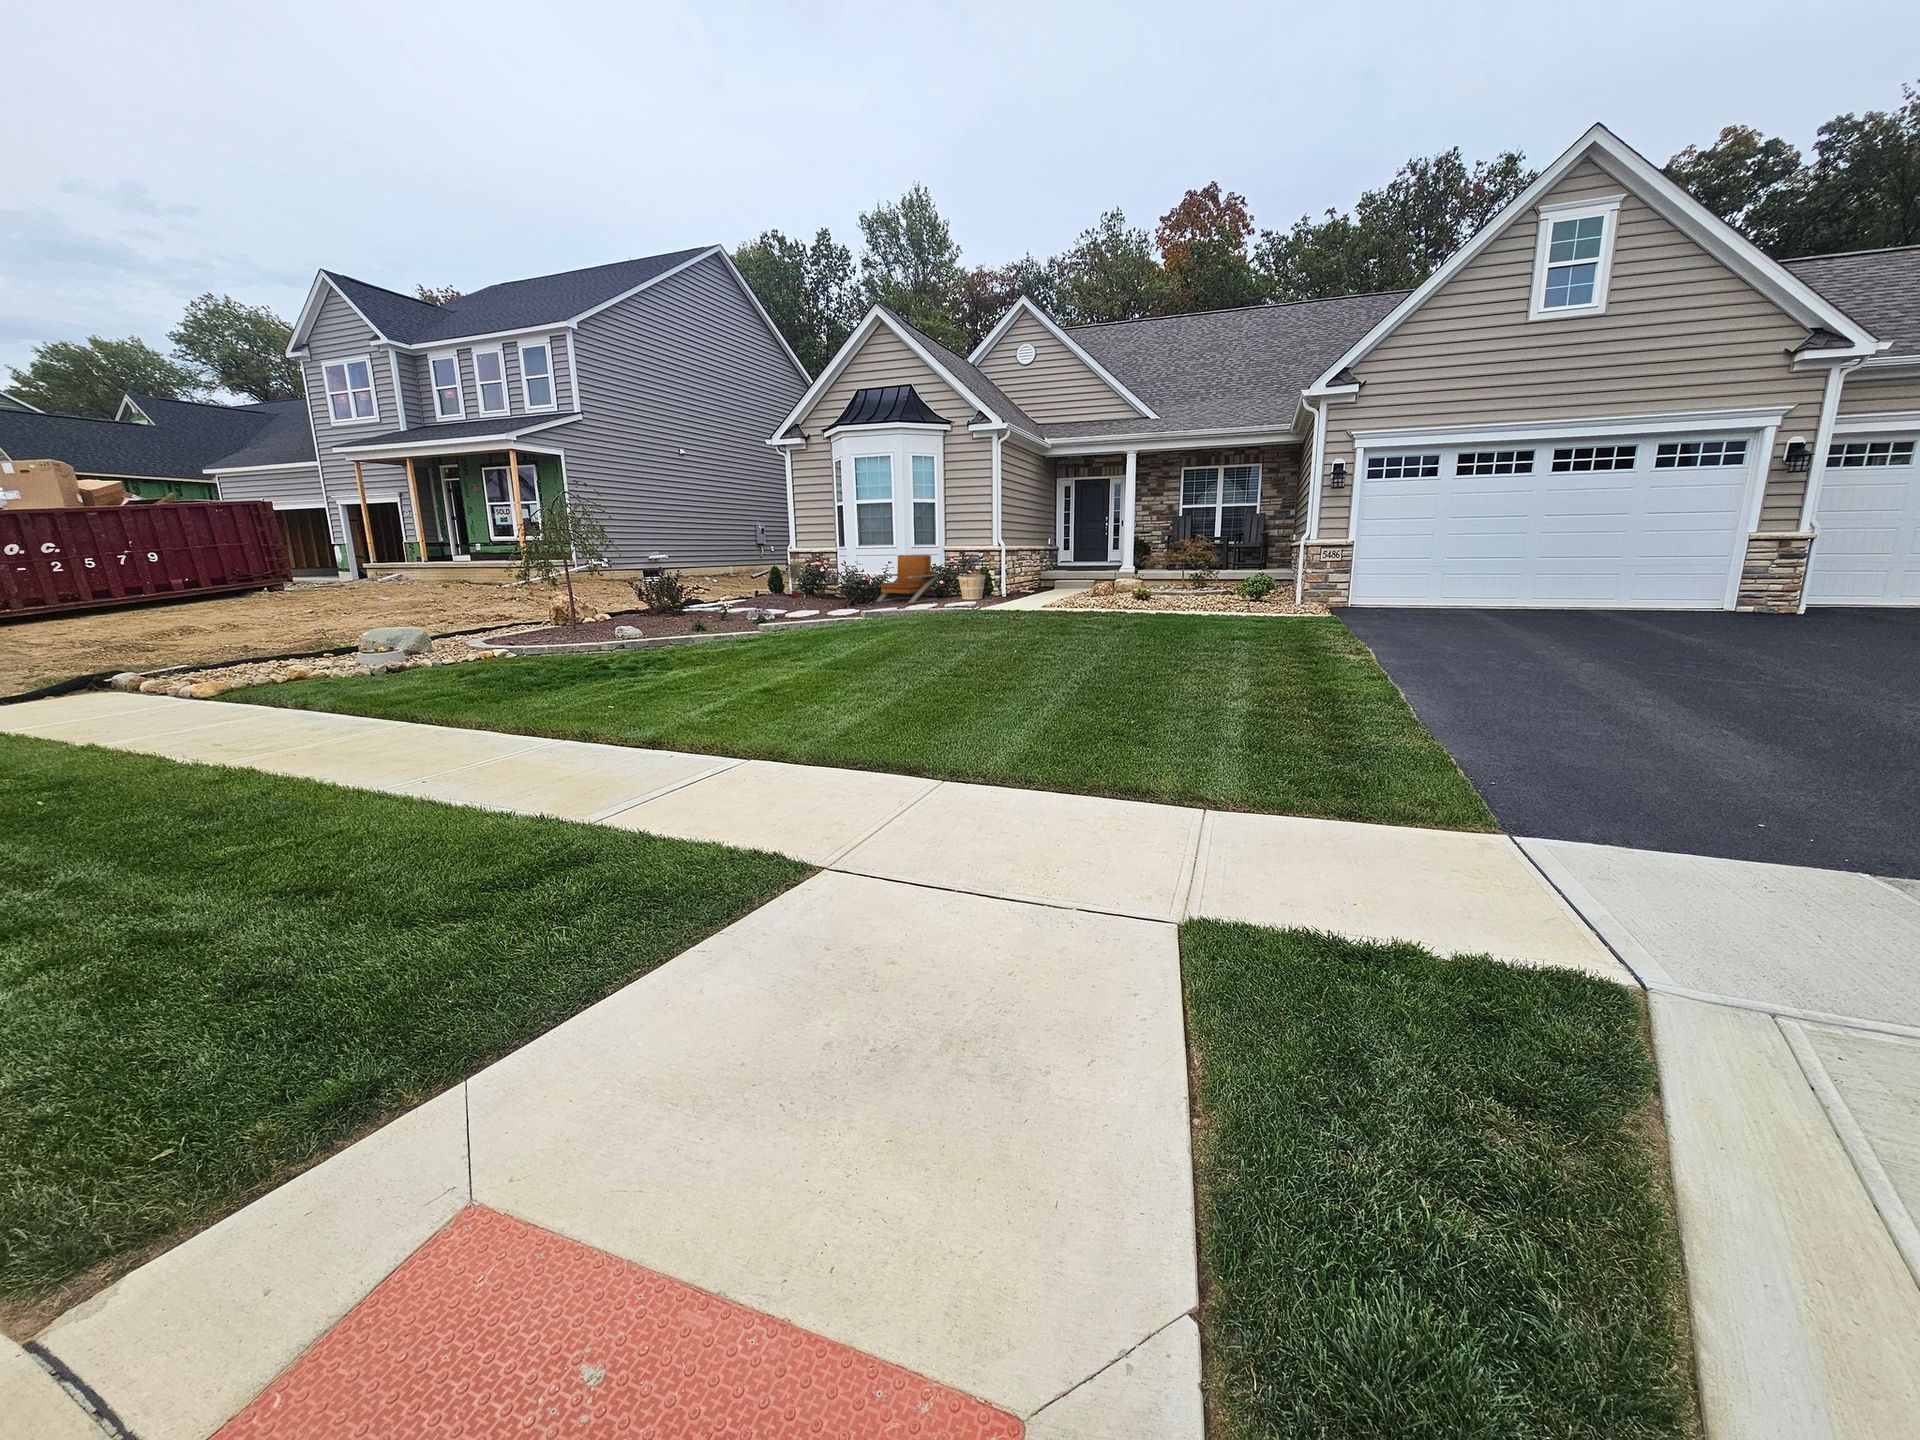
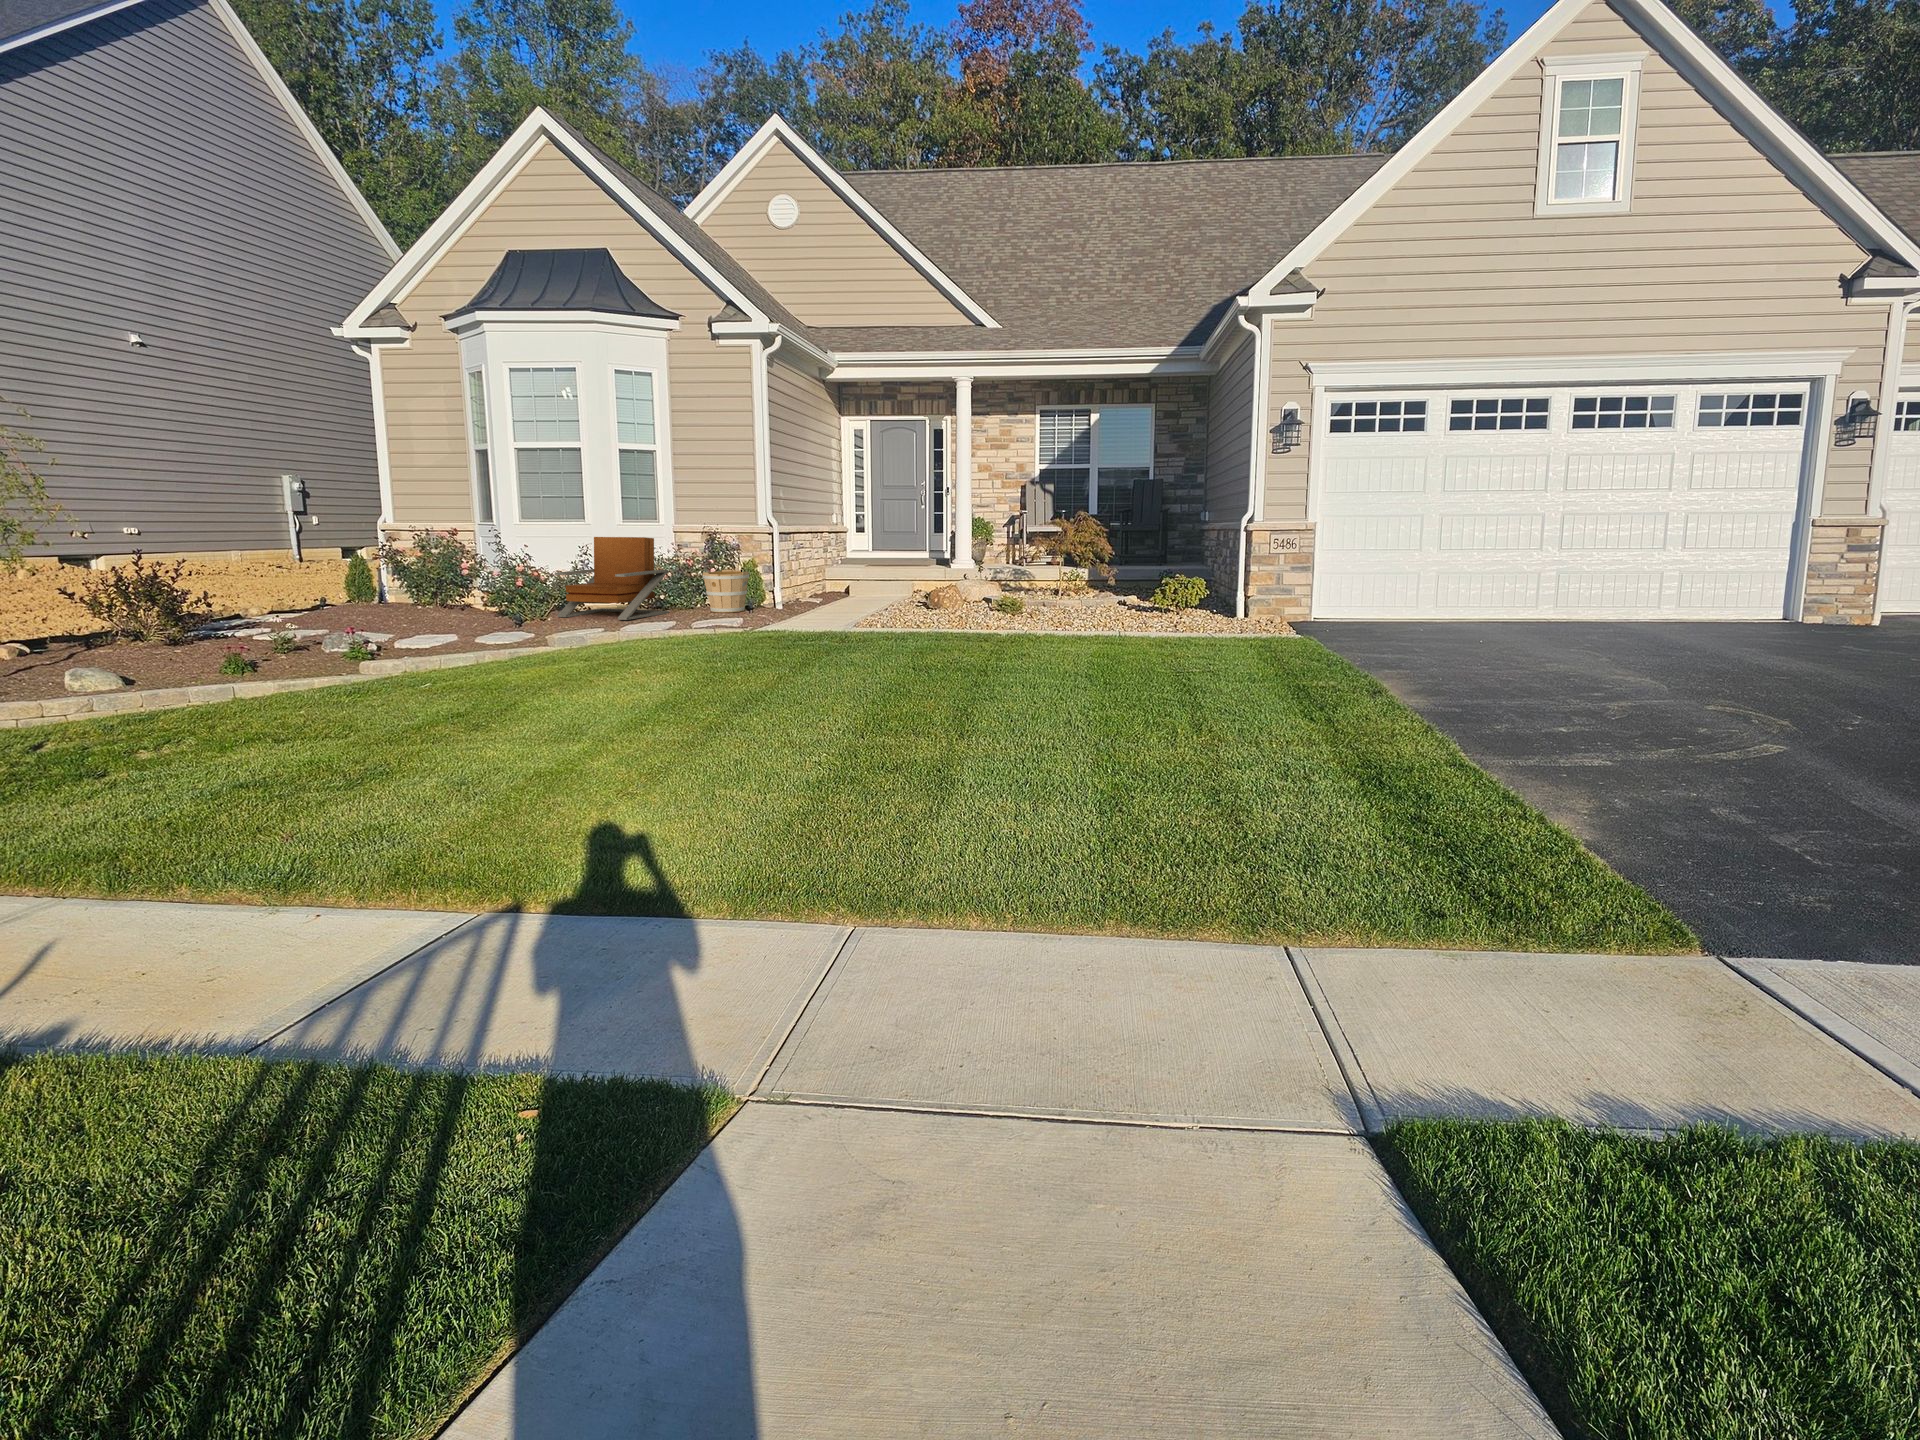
potted tree: present [788,560,806,598] -> none [383,541,424,610]

